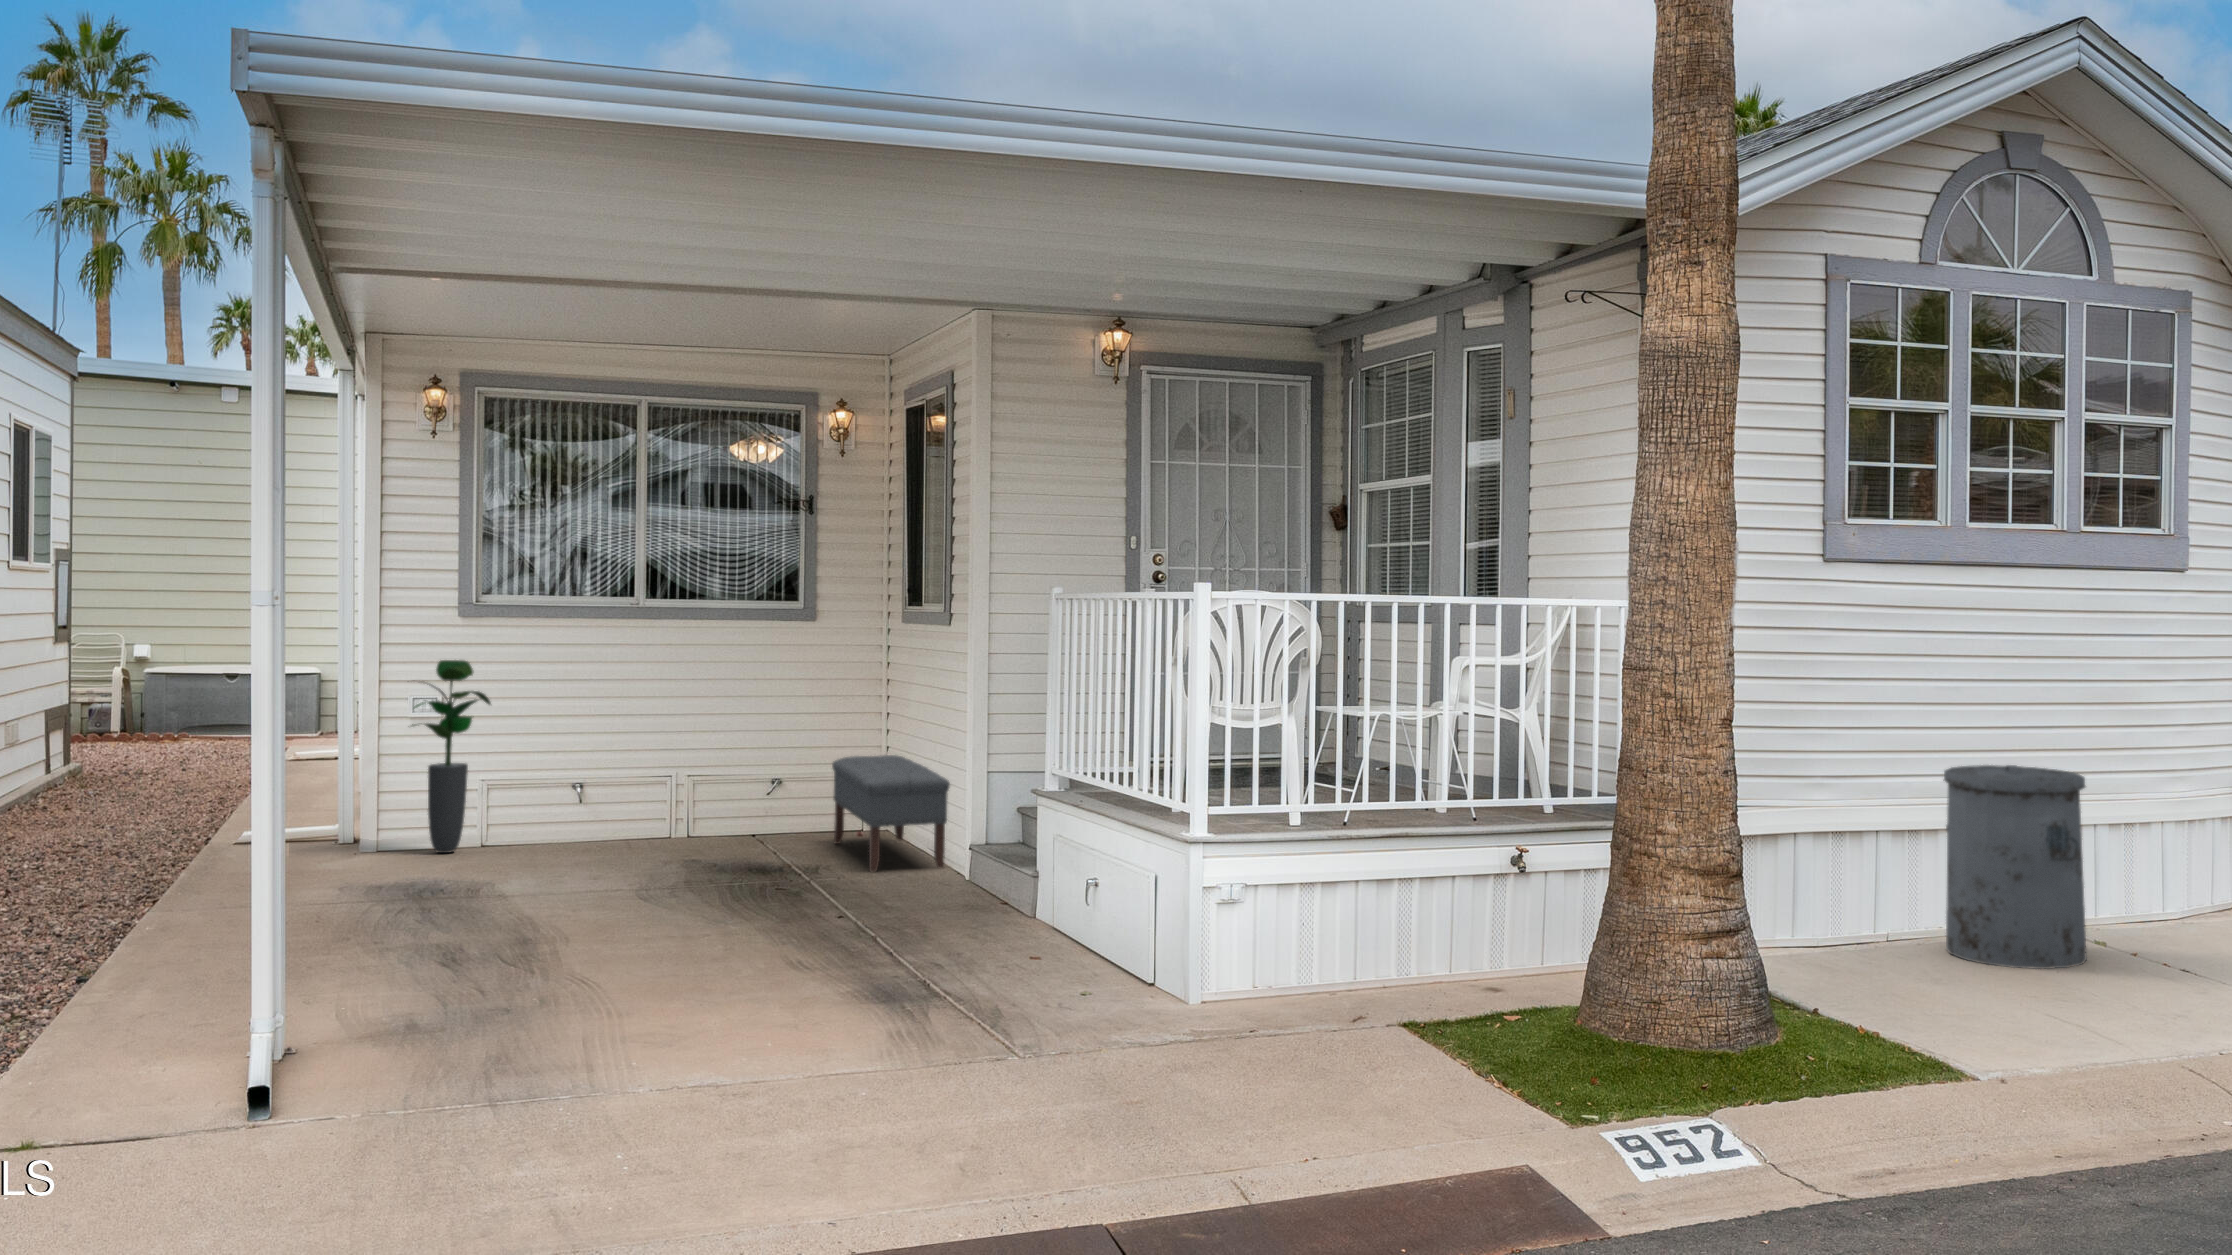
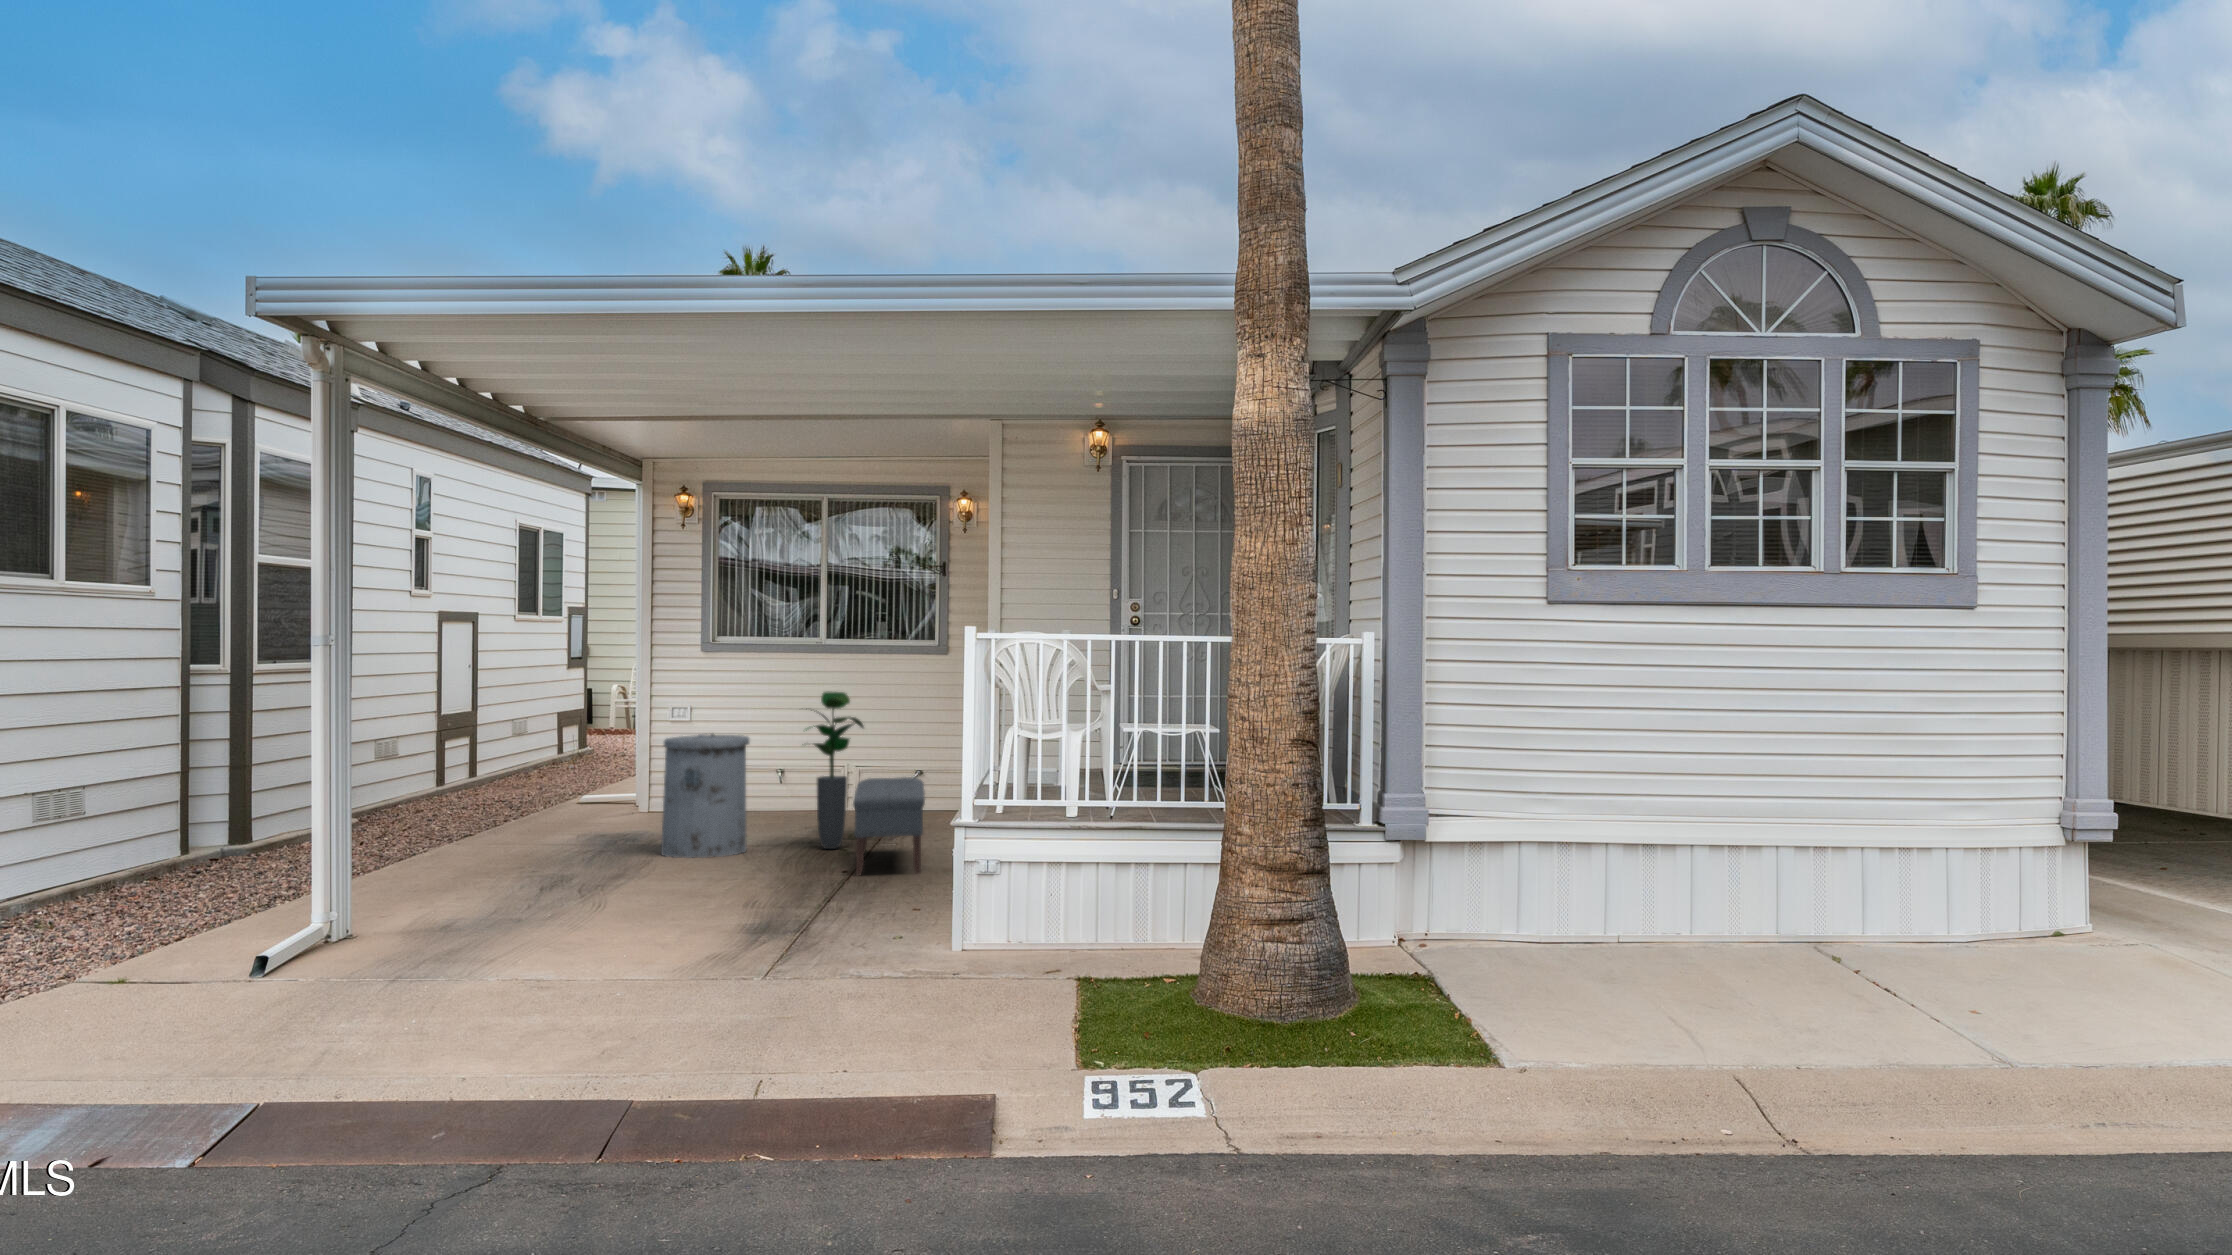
potted plant: present [412,660,491,853] -> present [806,691,864,849]
trash can: present [1943,765,2087,969] -> present [661,734,749,858]

